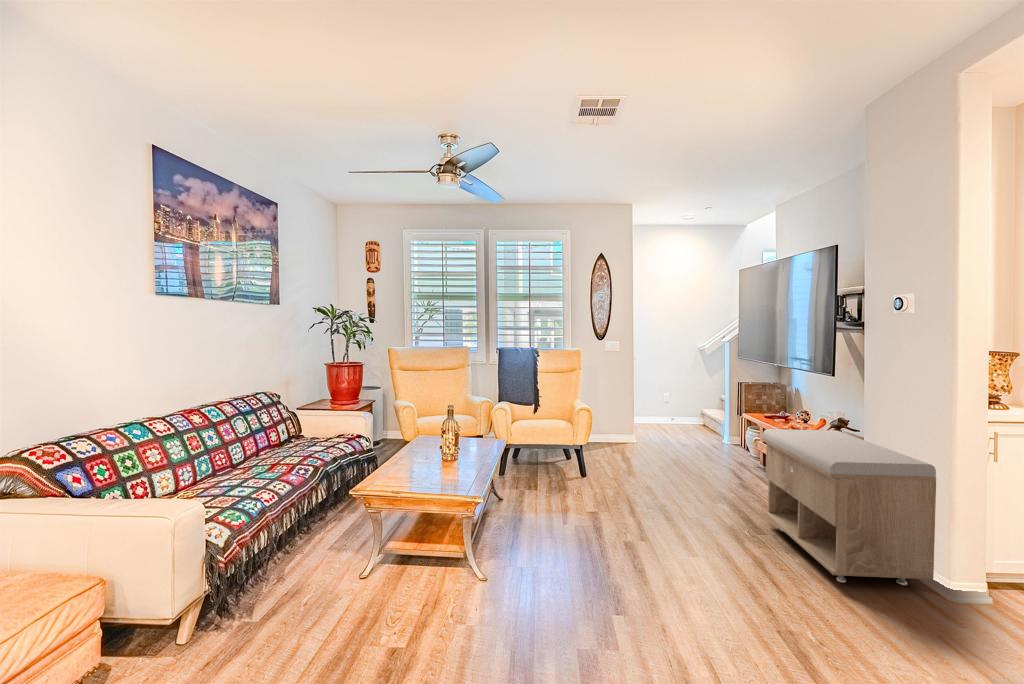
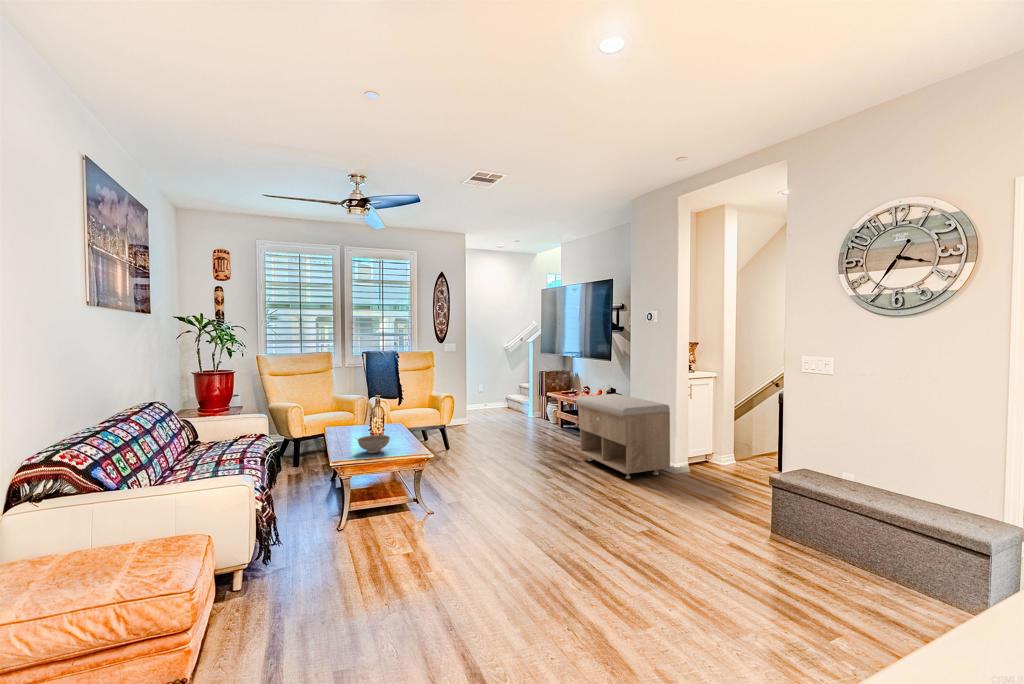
decorative bowl: none [409,458,451,482] -> present [358,435,390,453]

